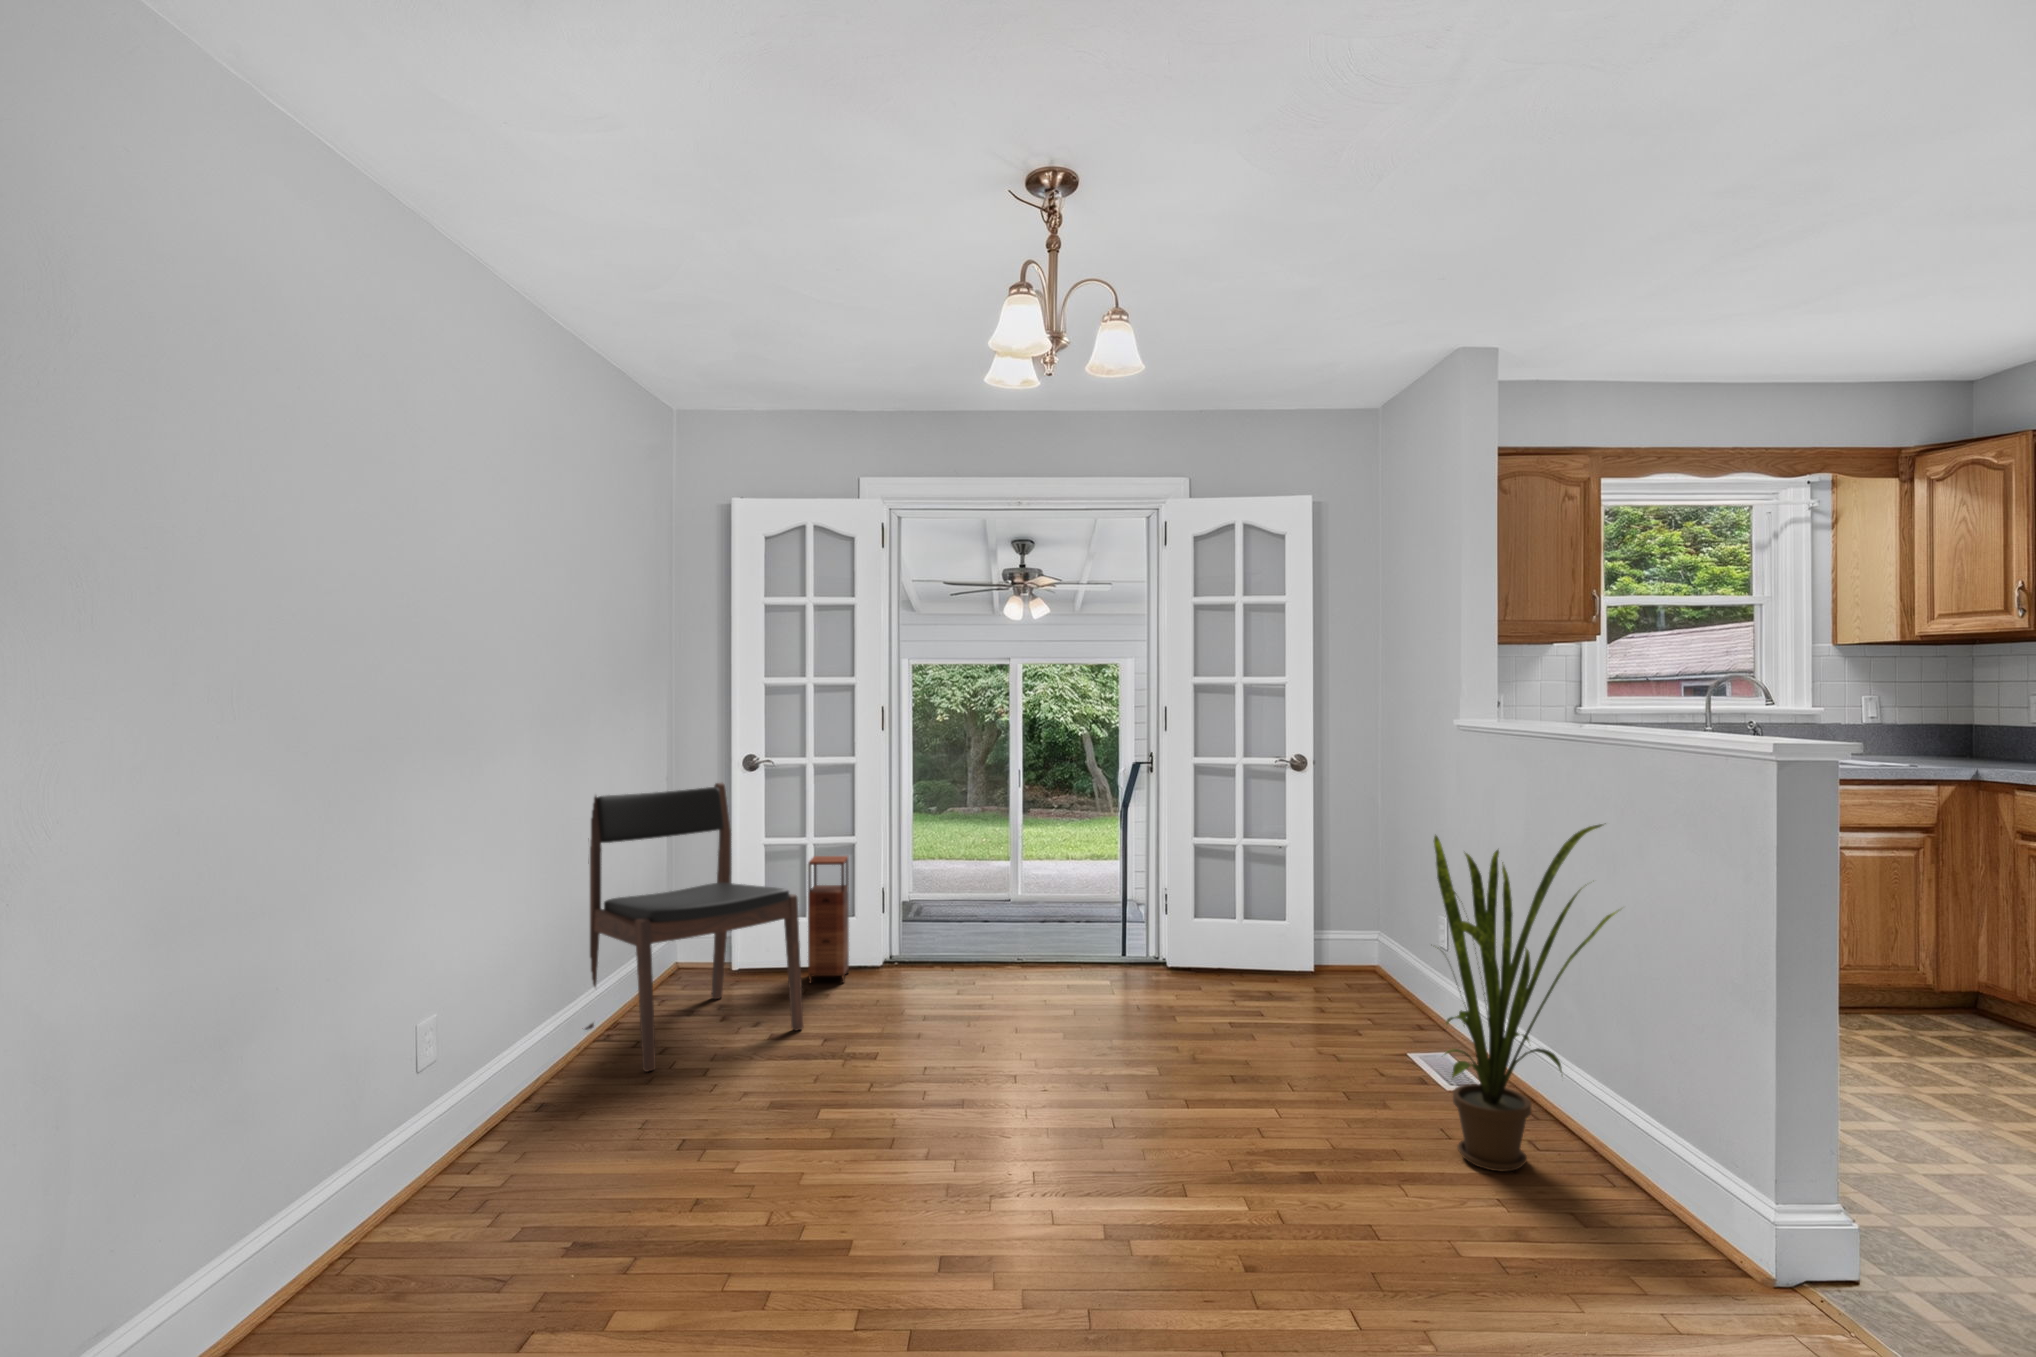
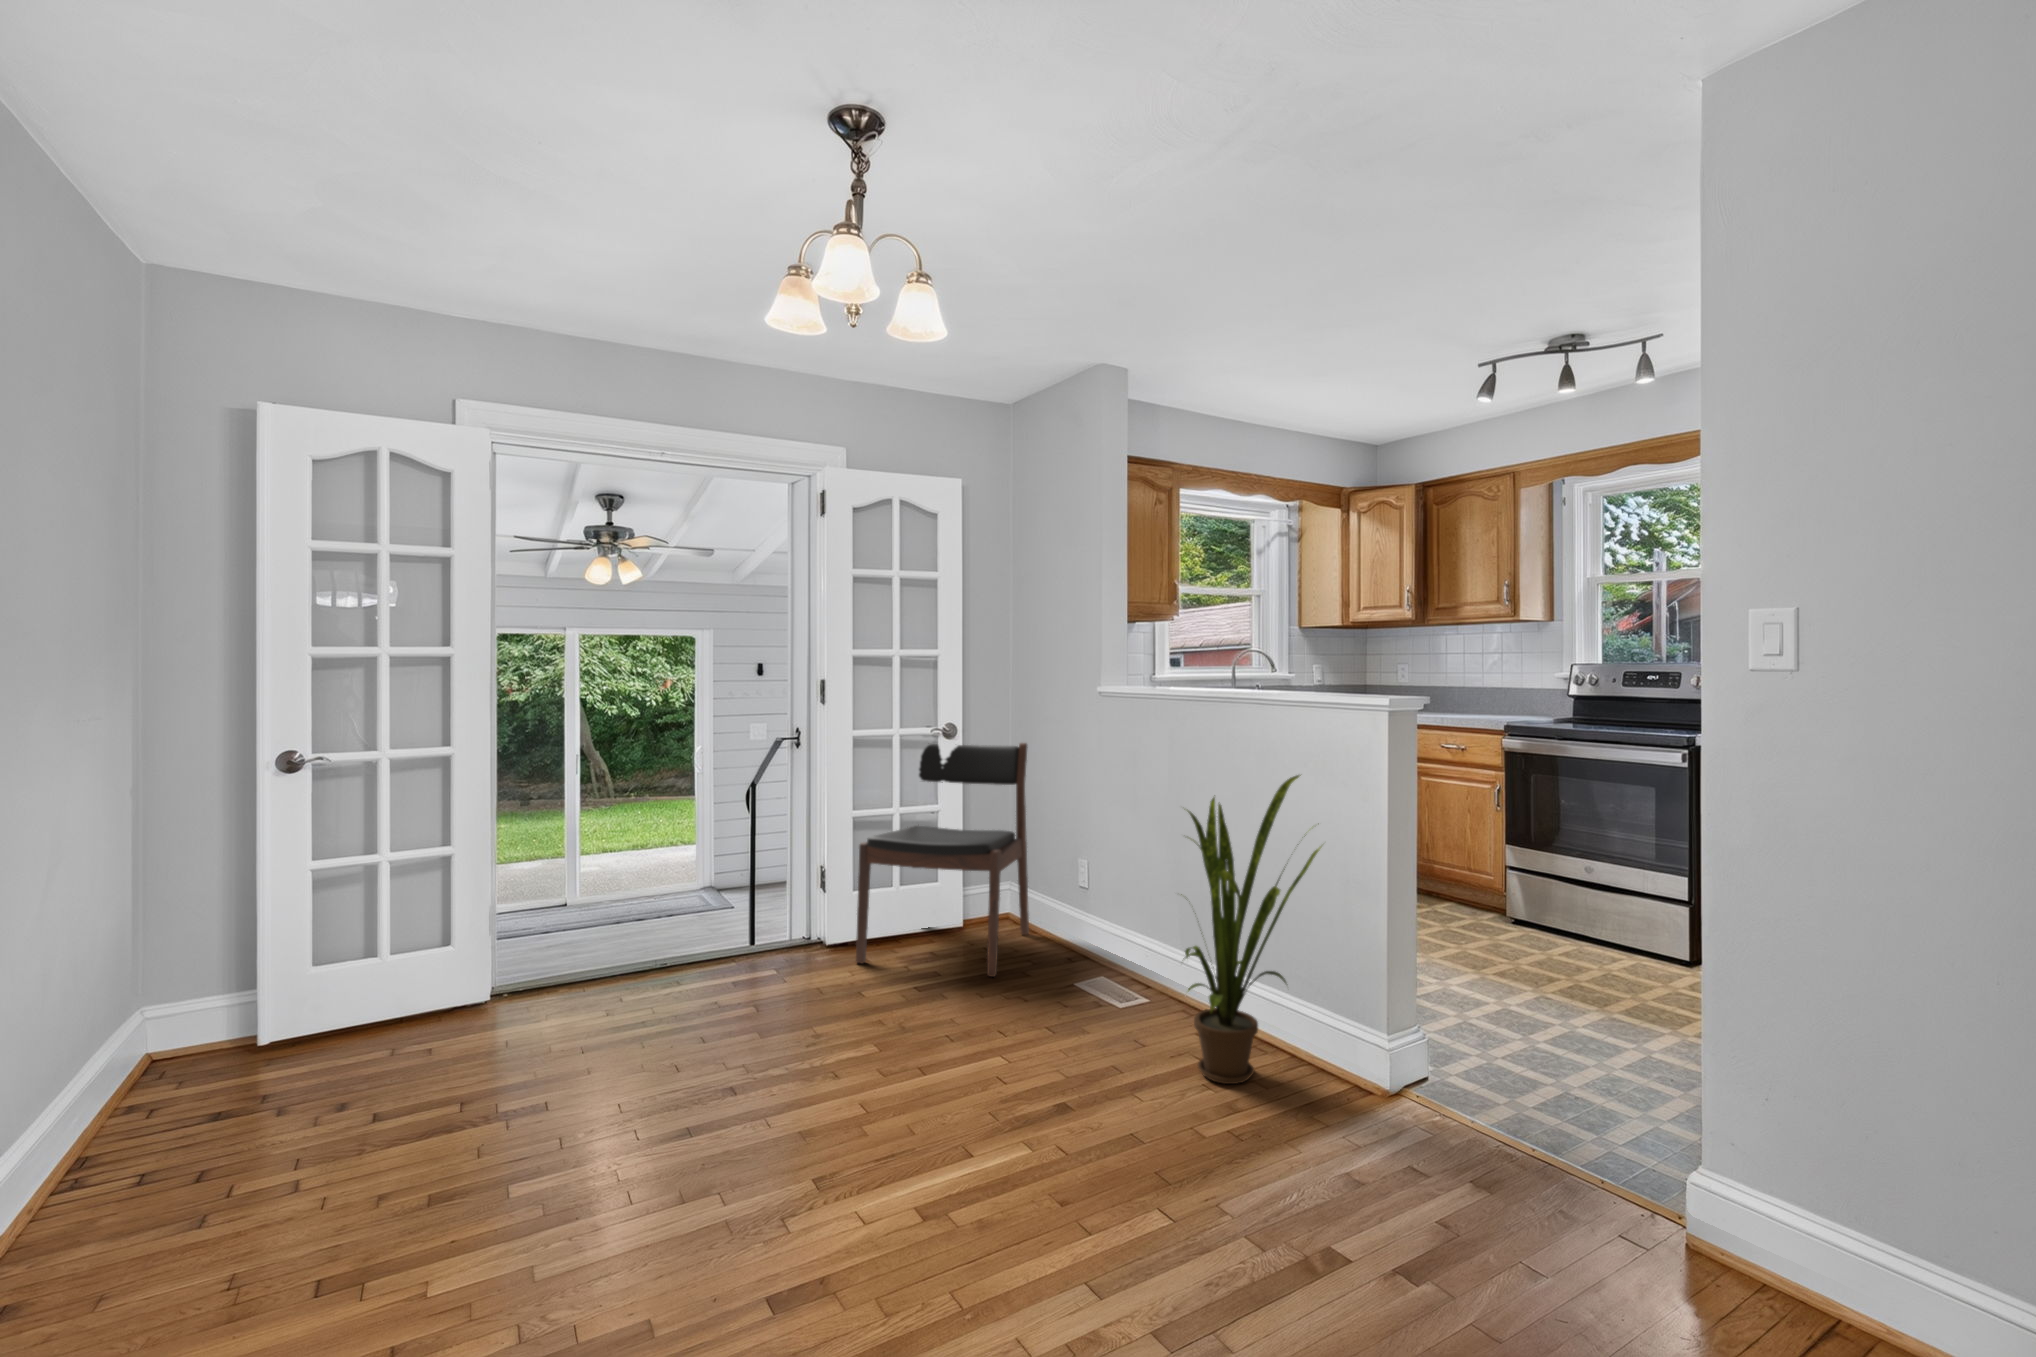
dining chair: present [585,783,803,1072] -> present [856,743,1029,977]
storage cabinet: present [808,856,849,983] -> none [394,870,450,1040]

